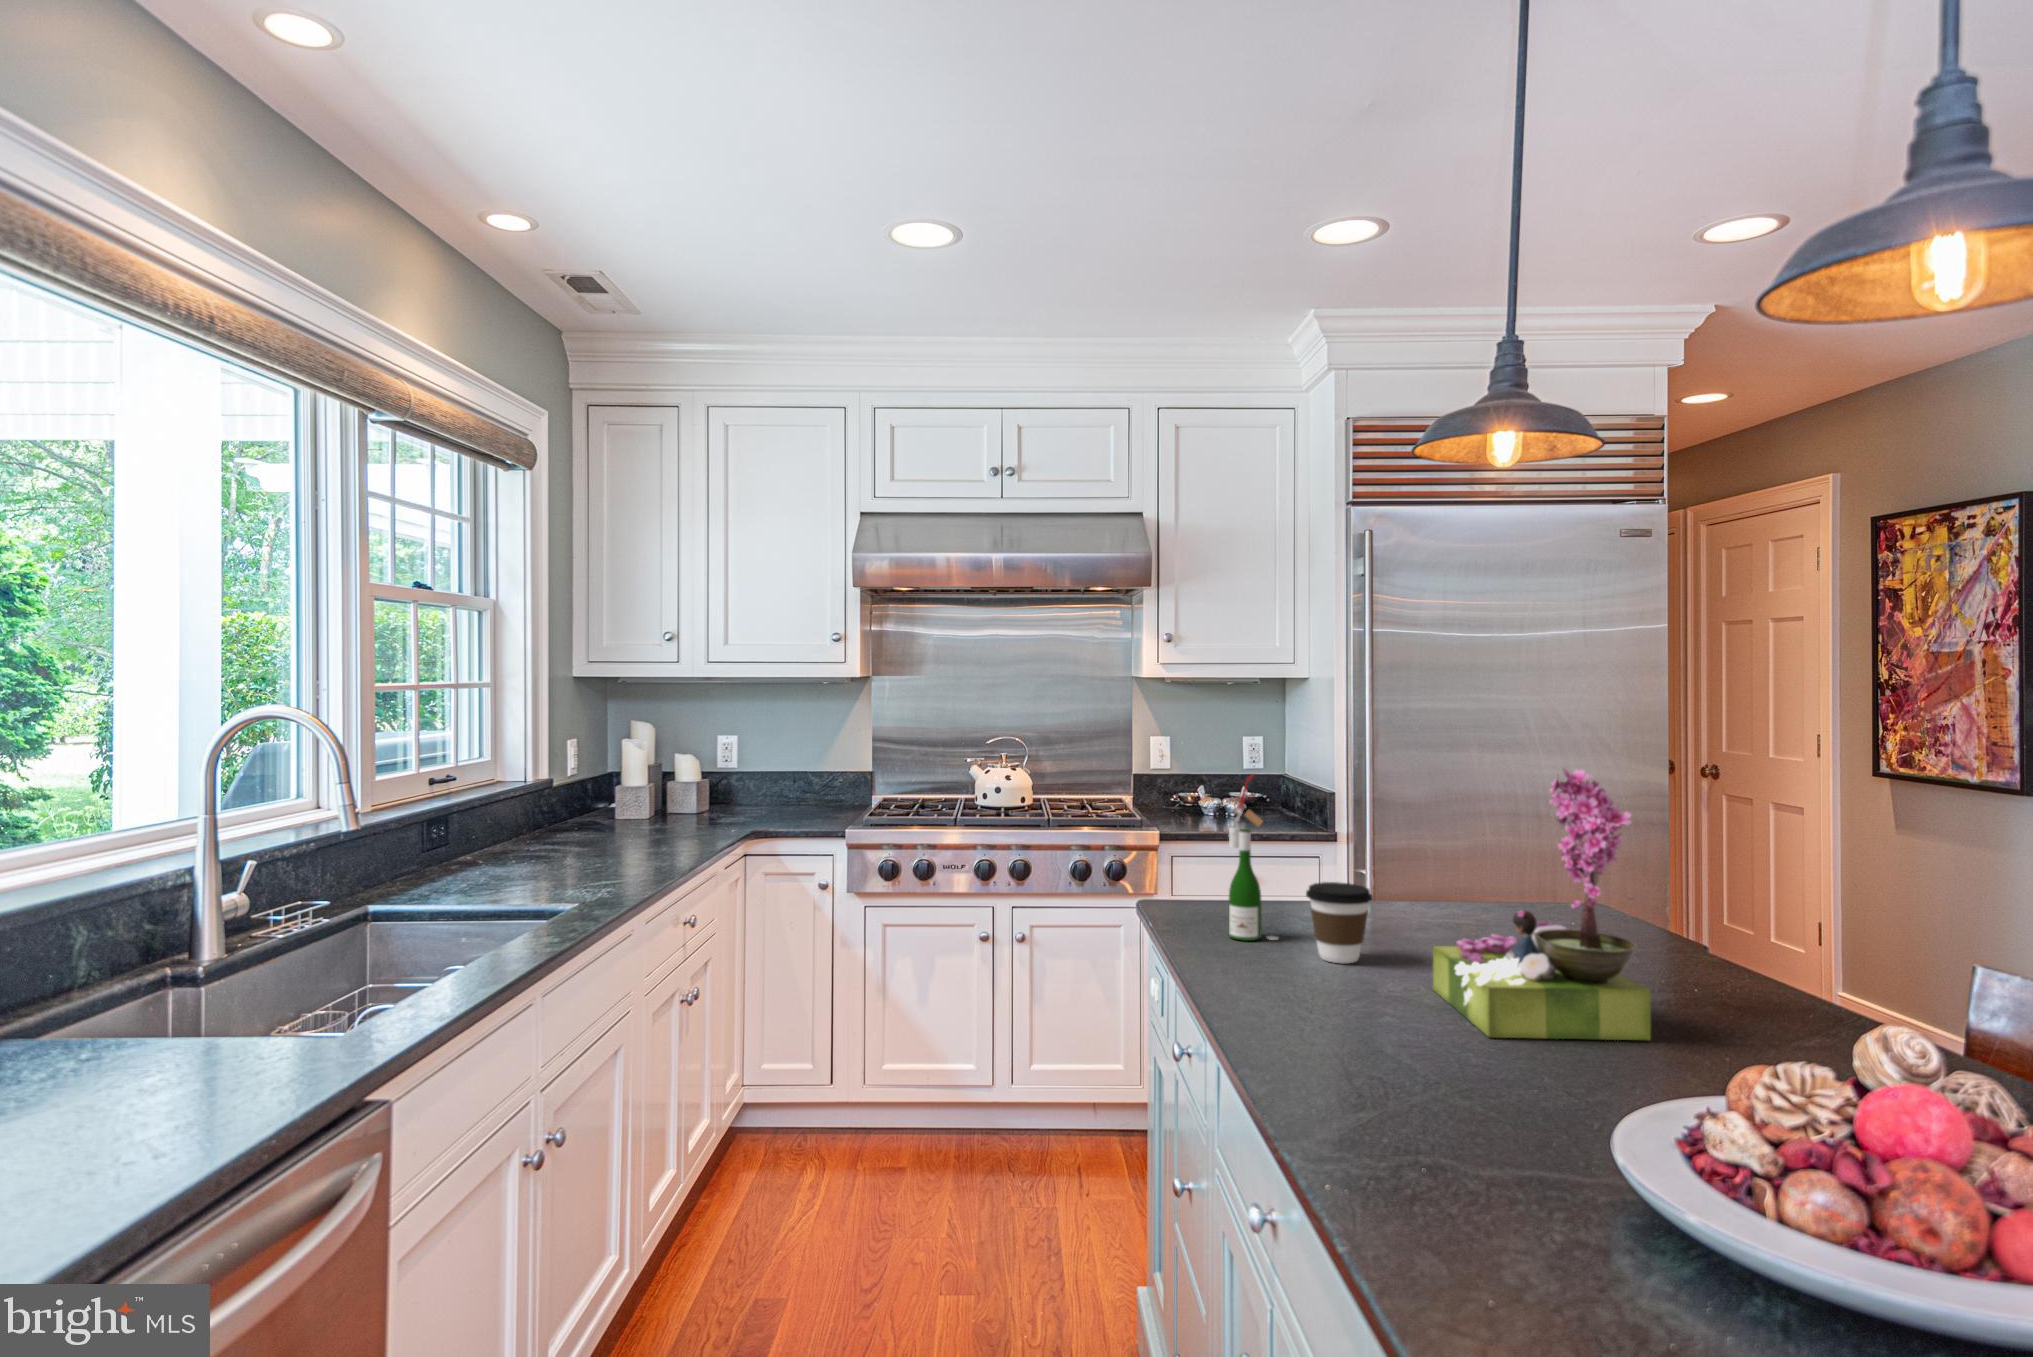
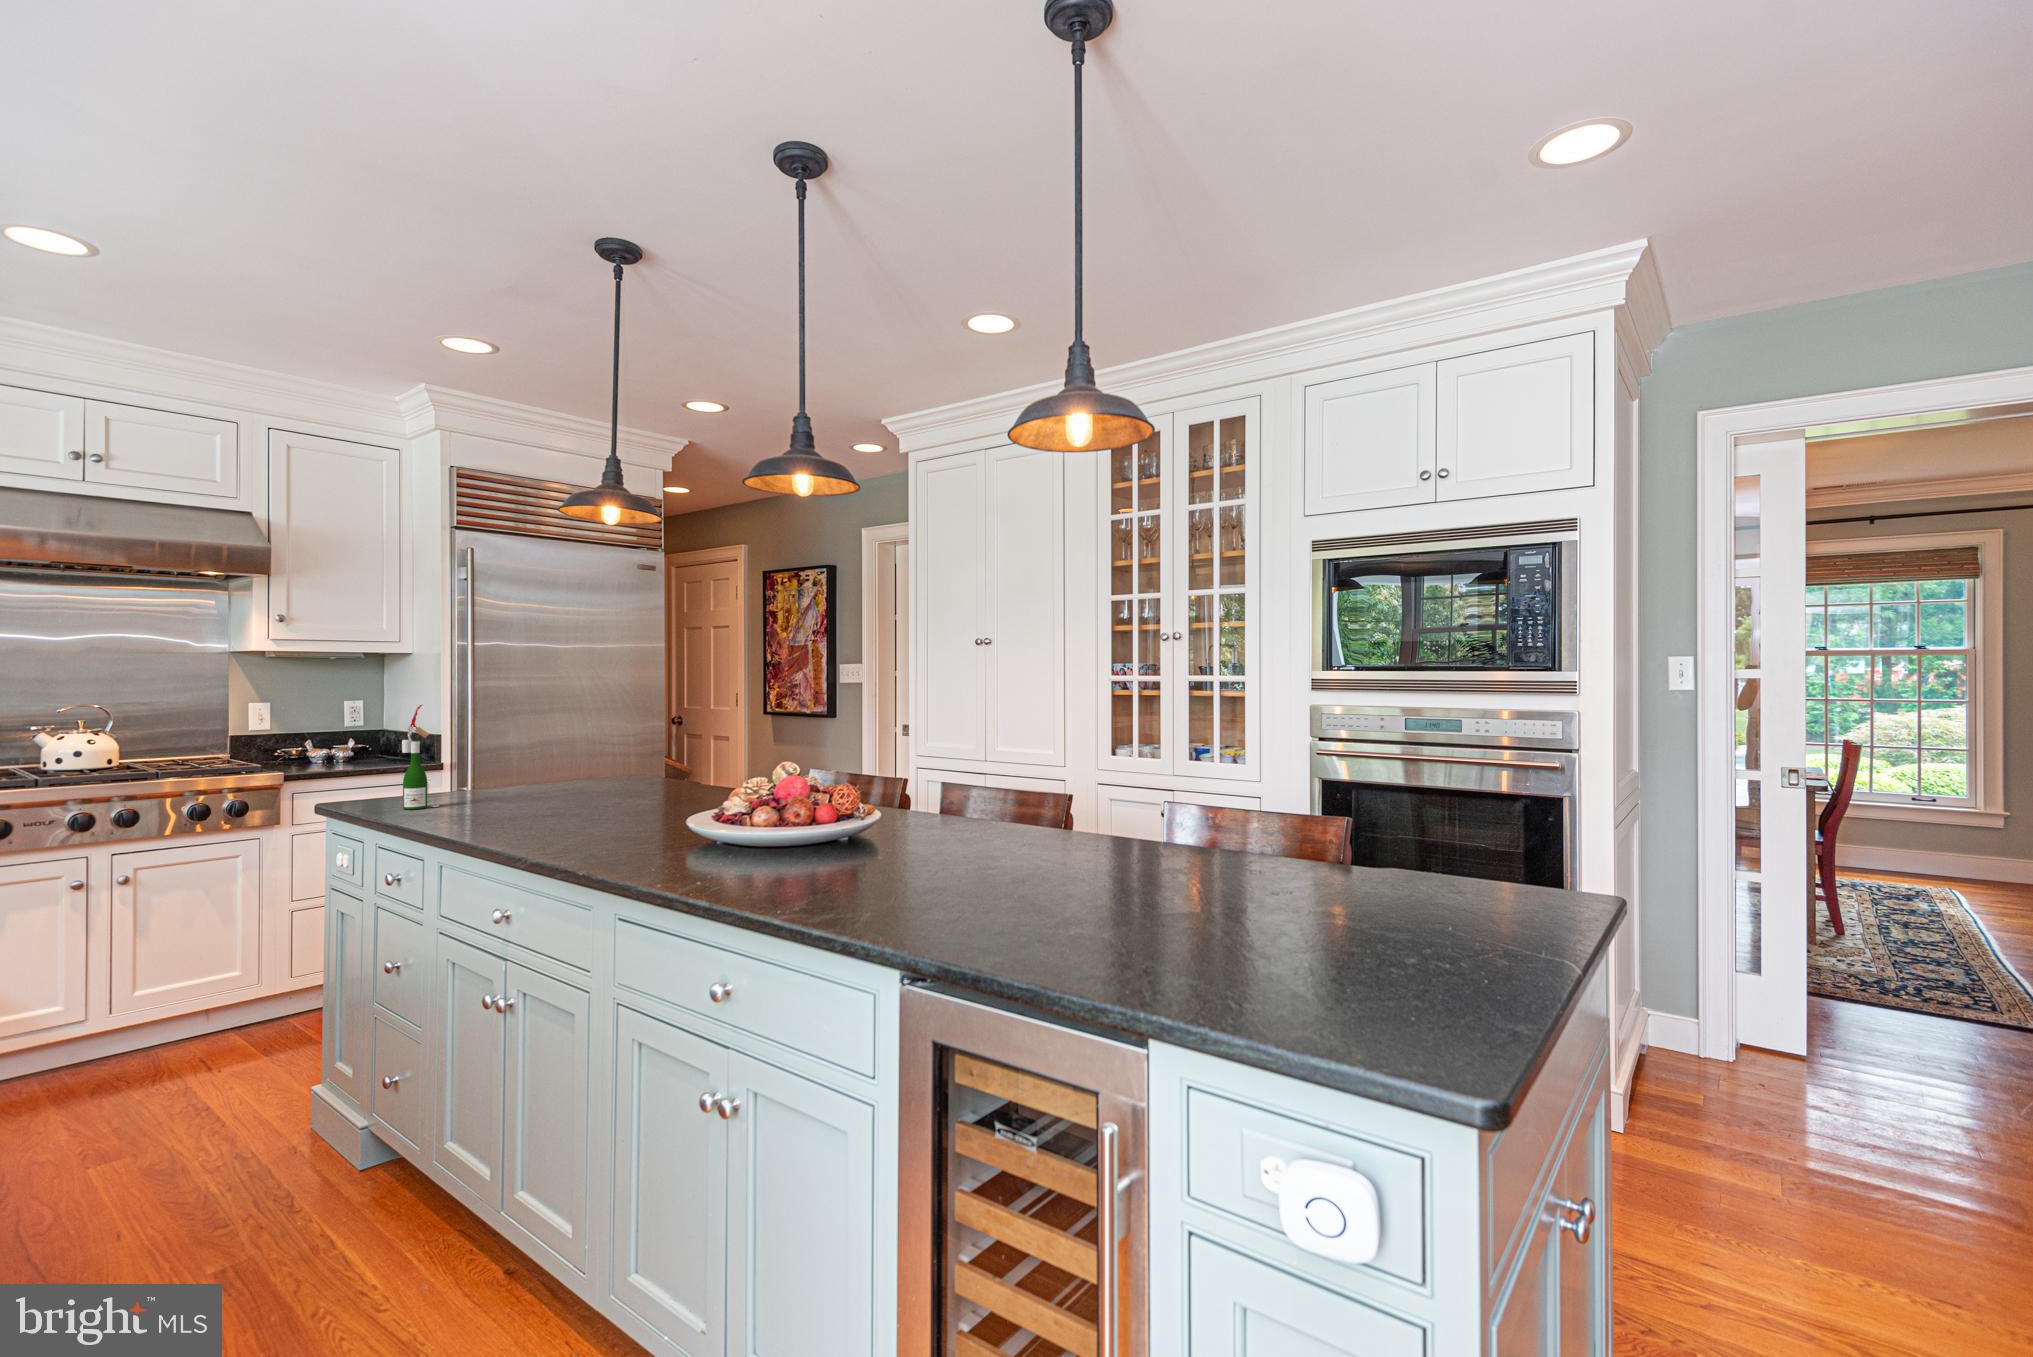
flower arrangement: present [1433,769,1651,1040] -> none [545,689,651,818]
coffee cup: present [1306,882,1373,963] -> none [463,765,506,809]

